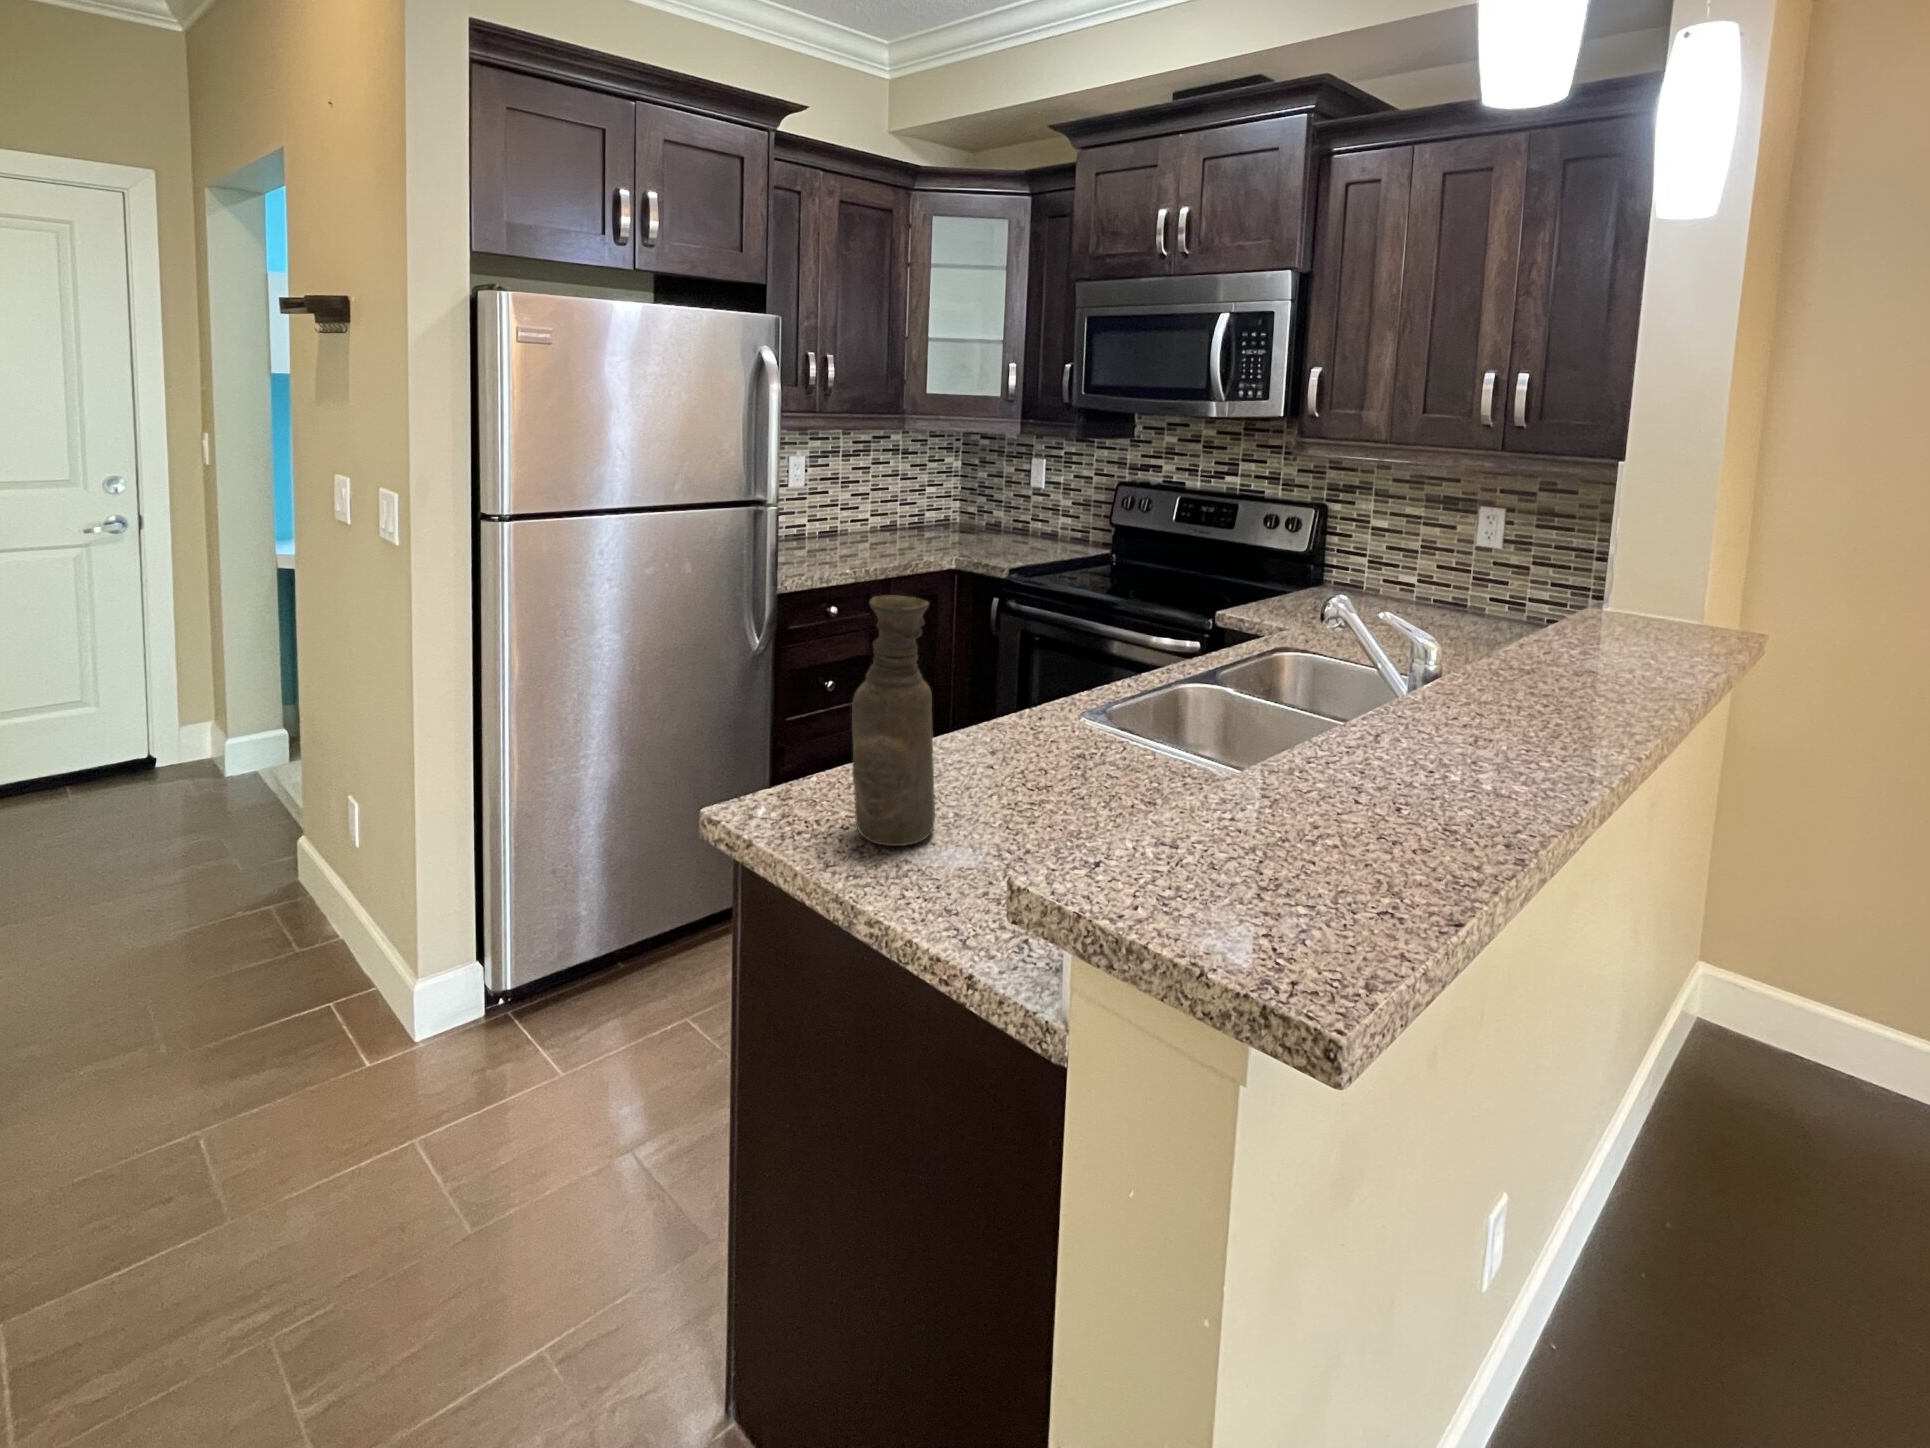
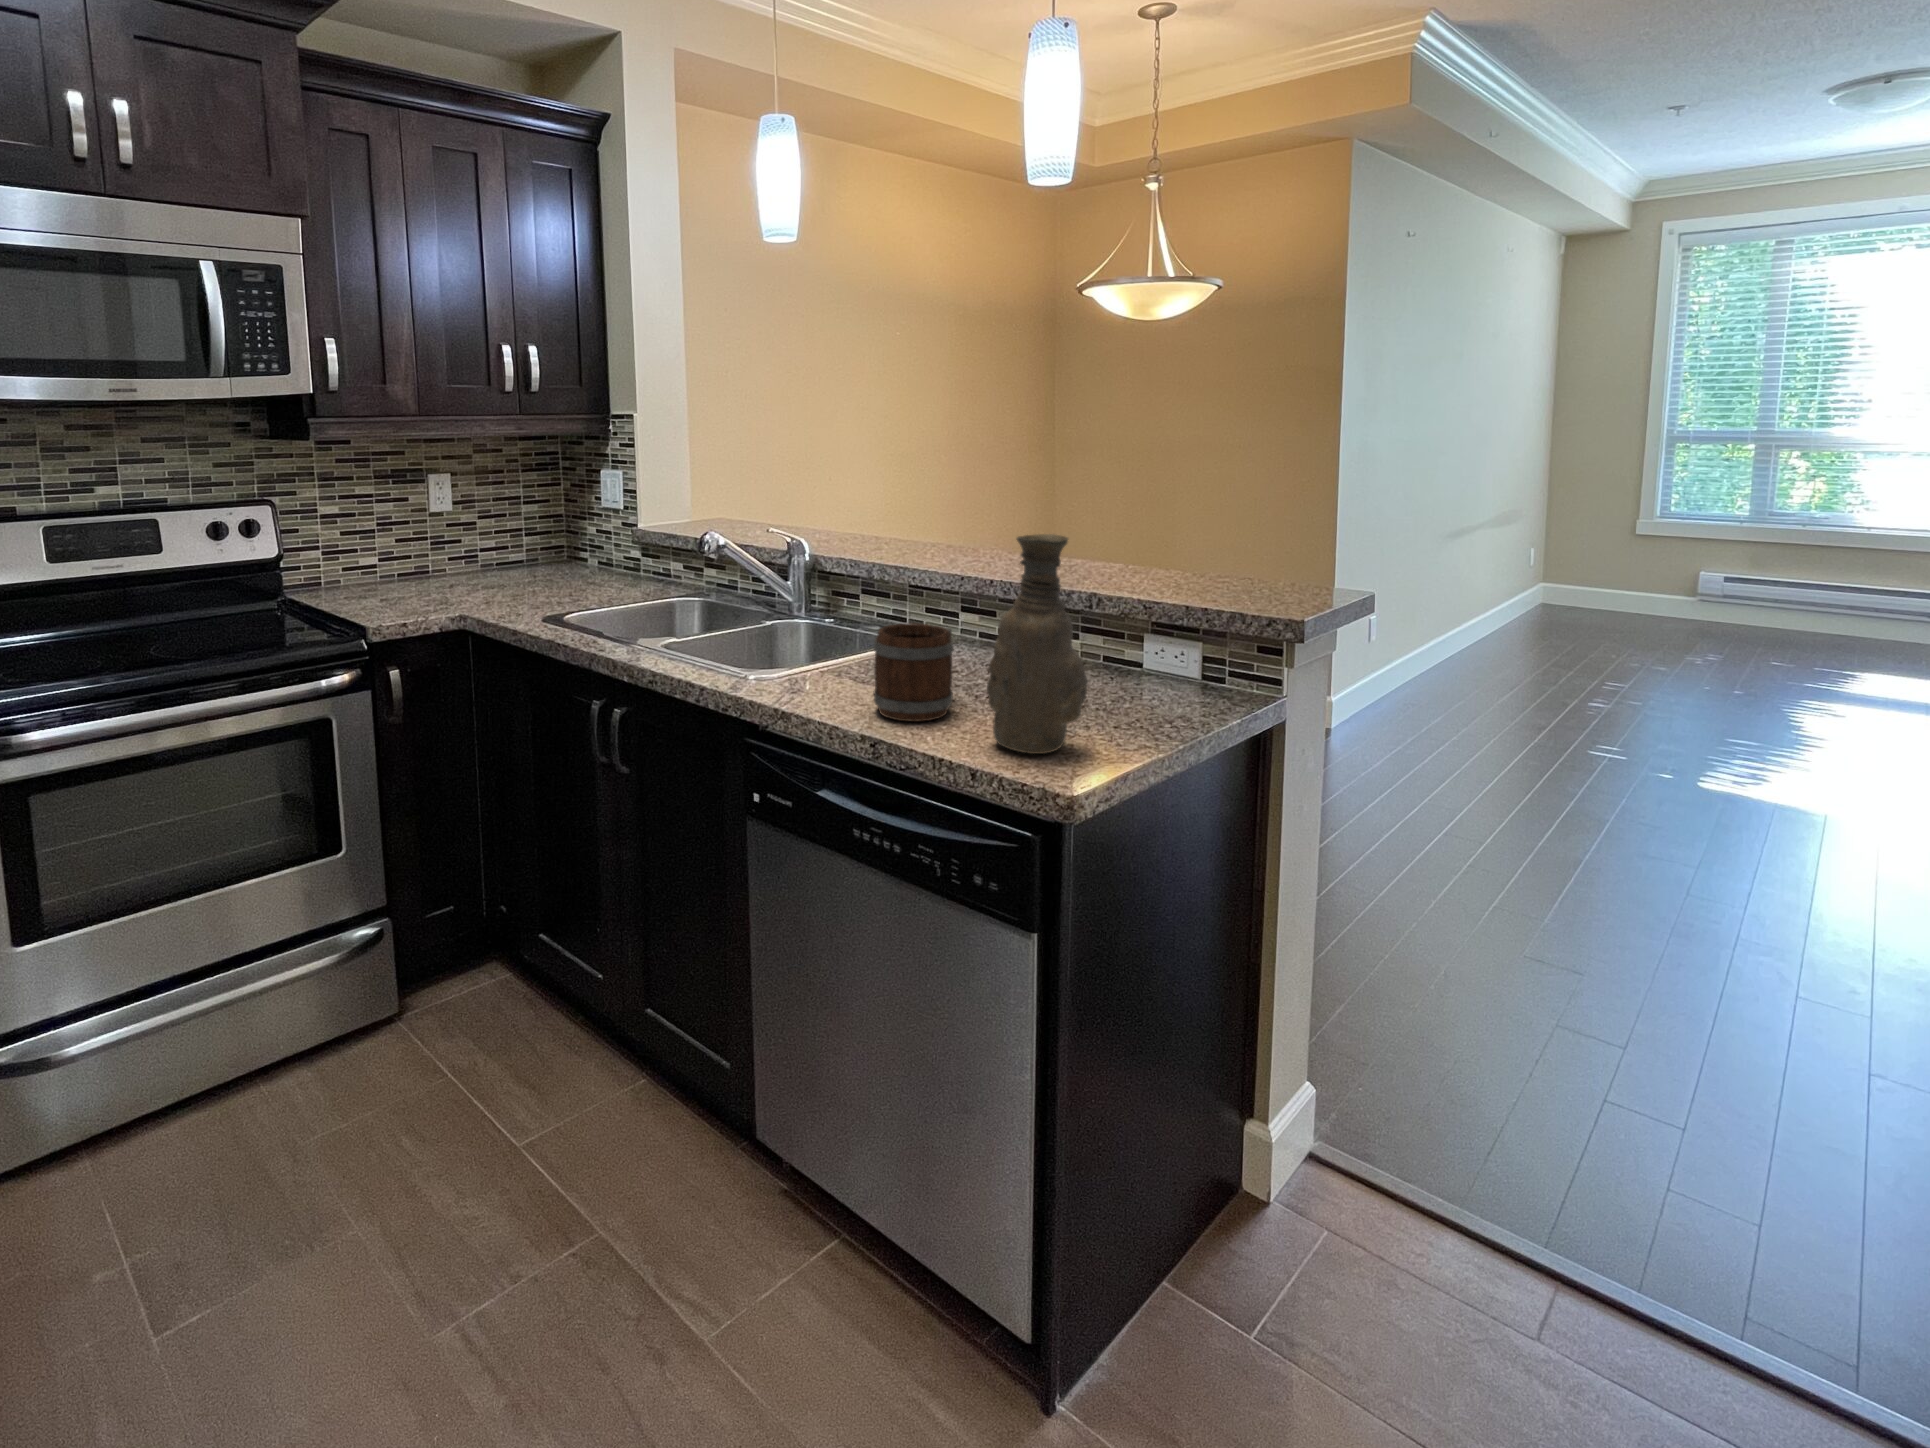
mug: none [968,685,1076,799] -> present [873,623,953,722]

